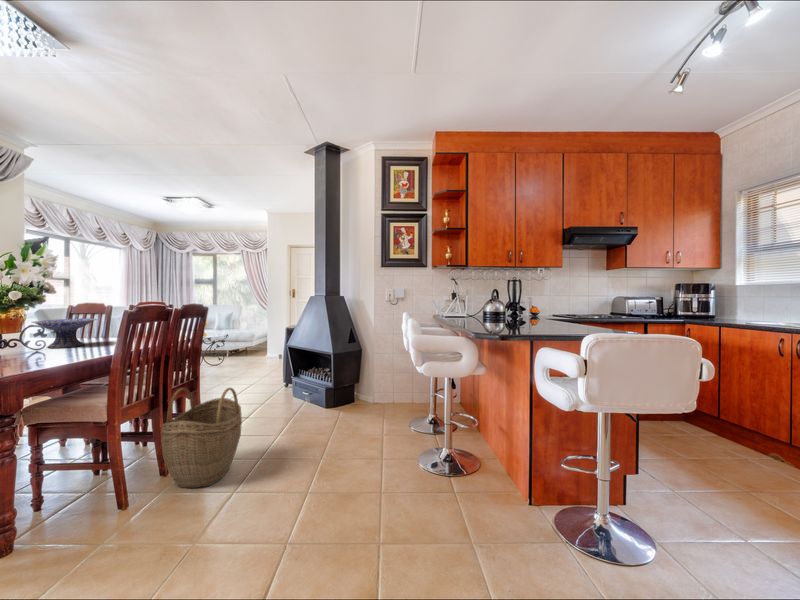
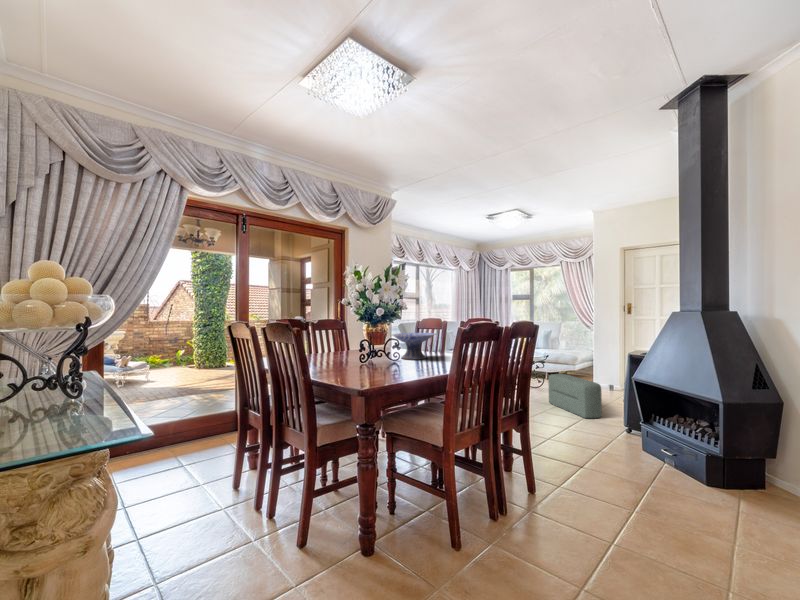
pouf: none [226,350,269,383] -> present [548,374,602,418]
woven basket: present [161,388,242,488] -> none [493,421,586,560]

